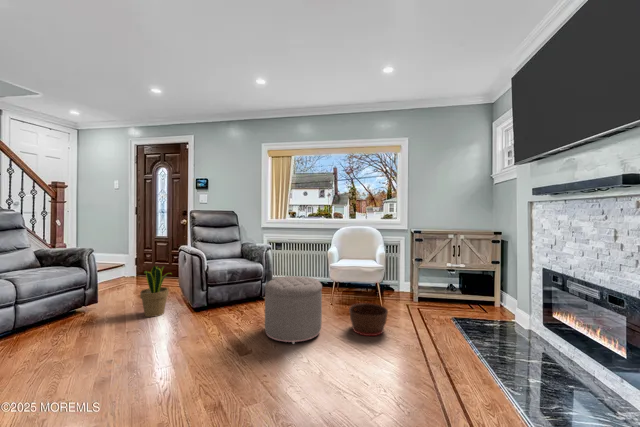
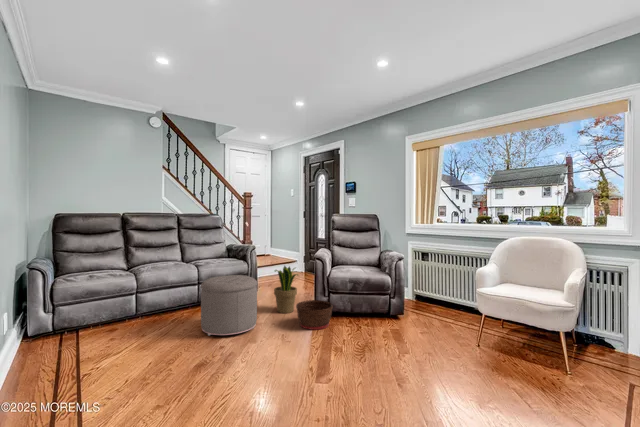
ottoman: present [265,276,322,344] -> present [201,275,257,336]
basket: present [349,303,388,336] -> present [296,300,333,330]

